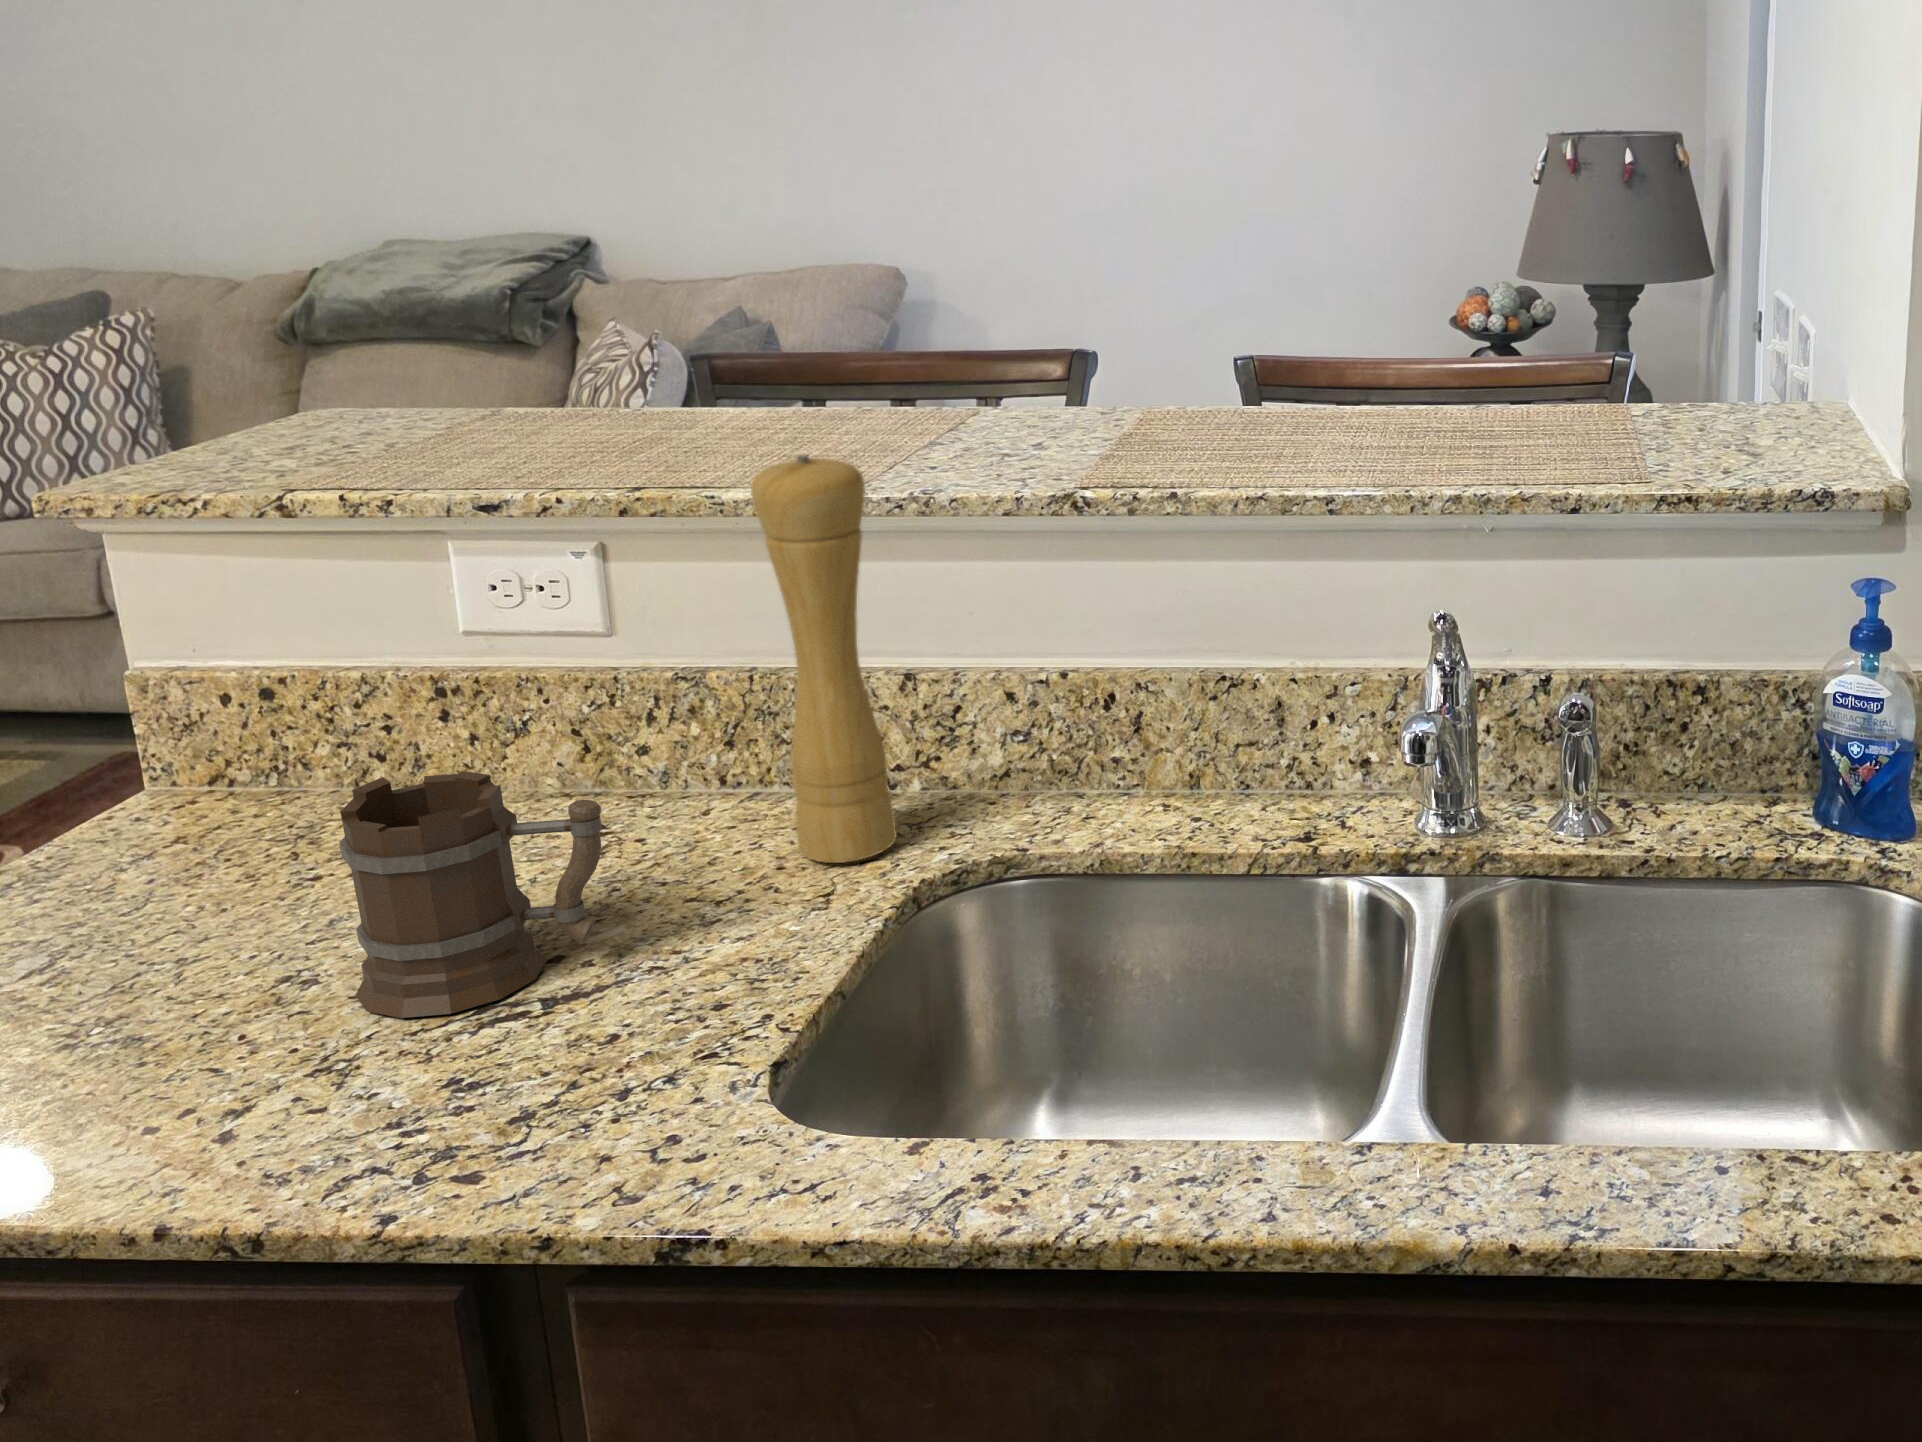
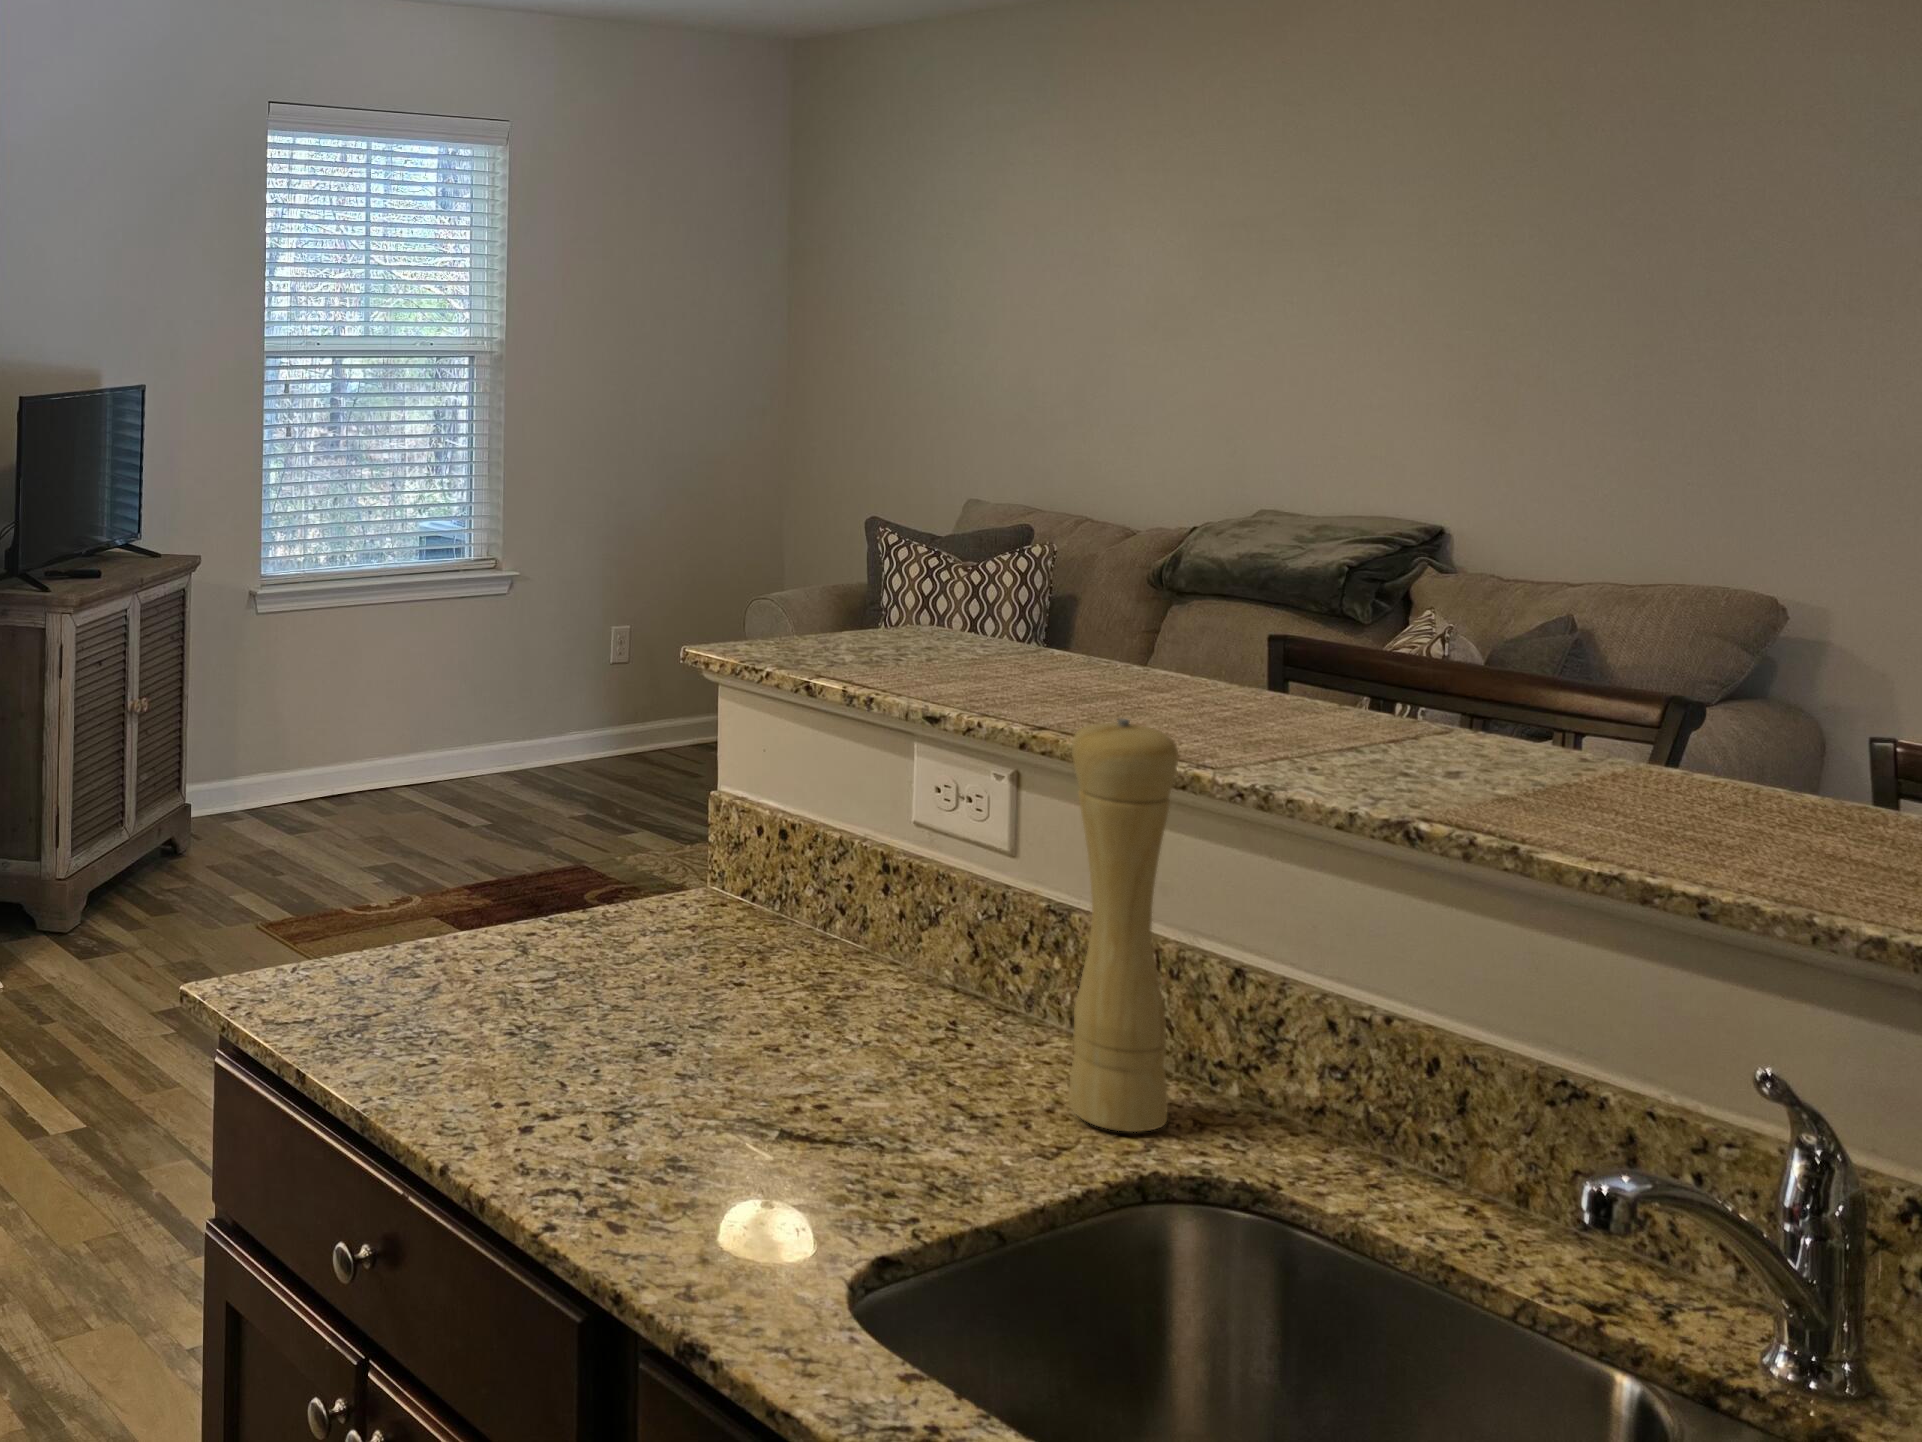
mug: present [339,771,602,1018] -> none [667,904,860,1118]

